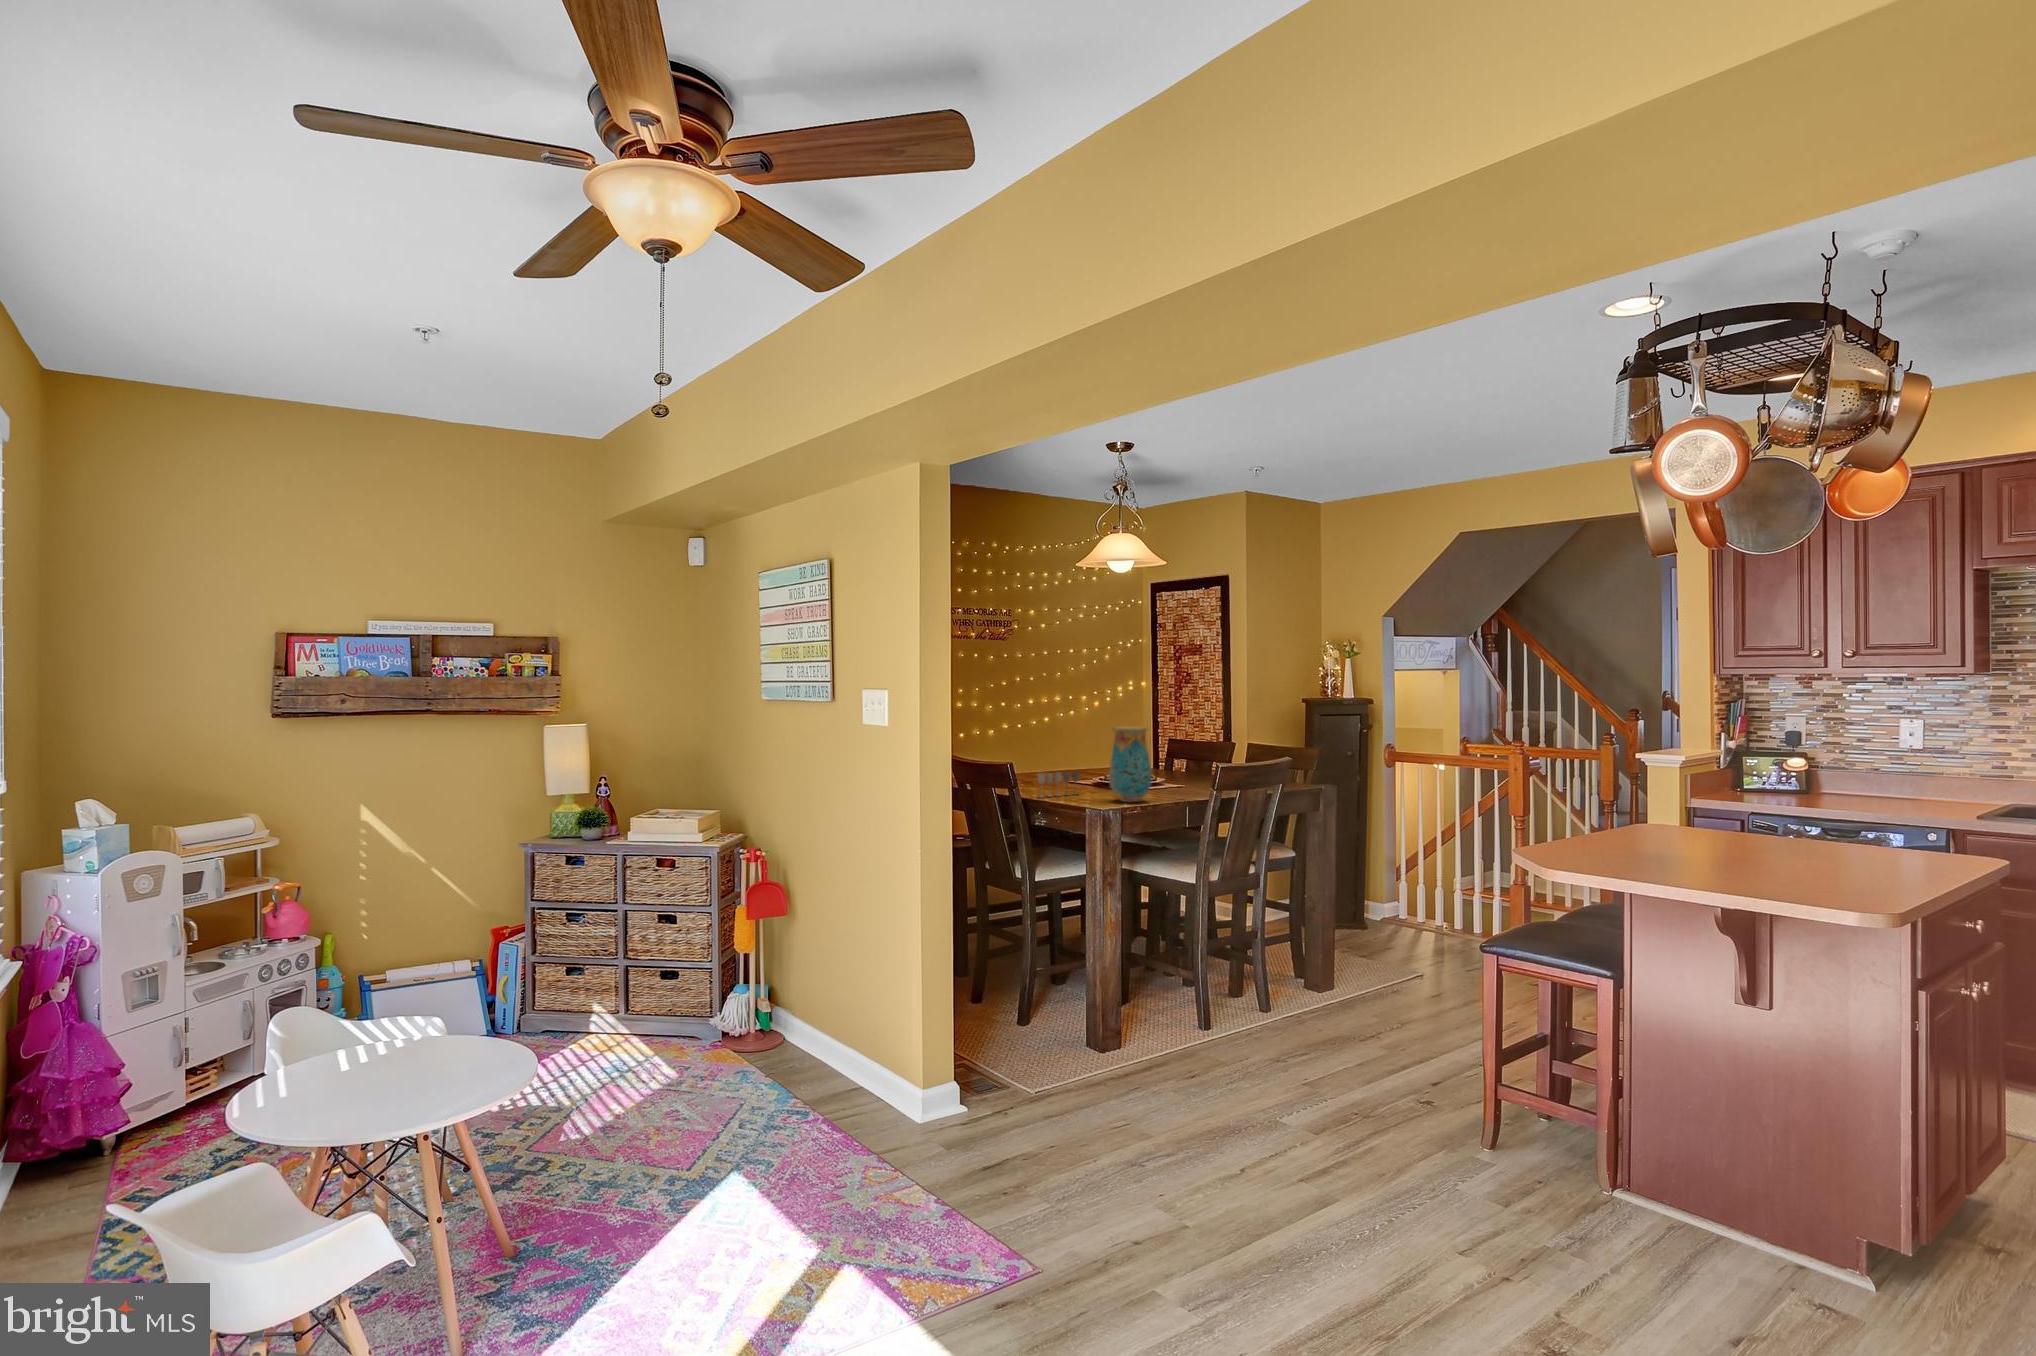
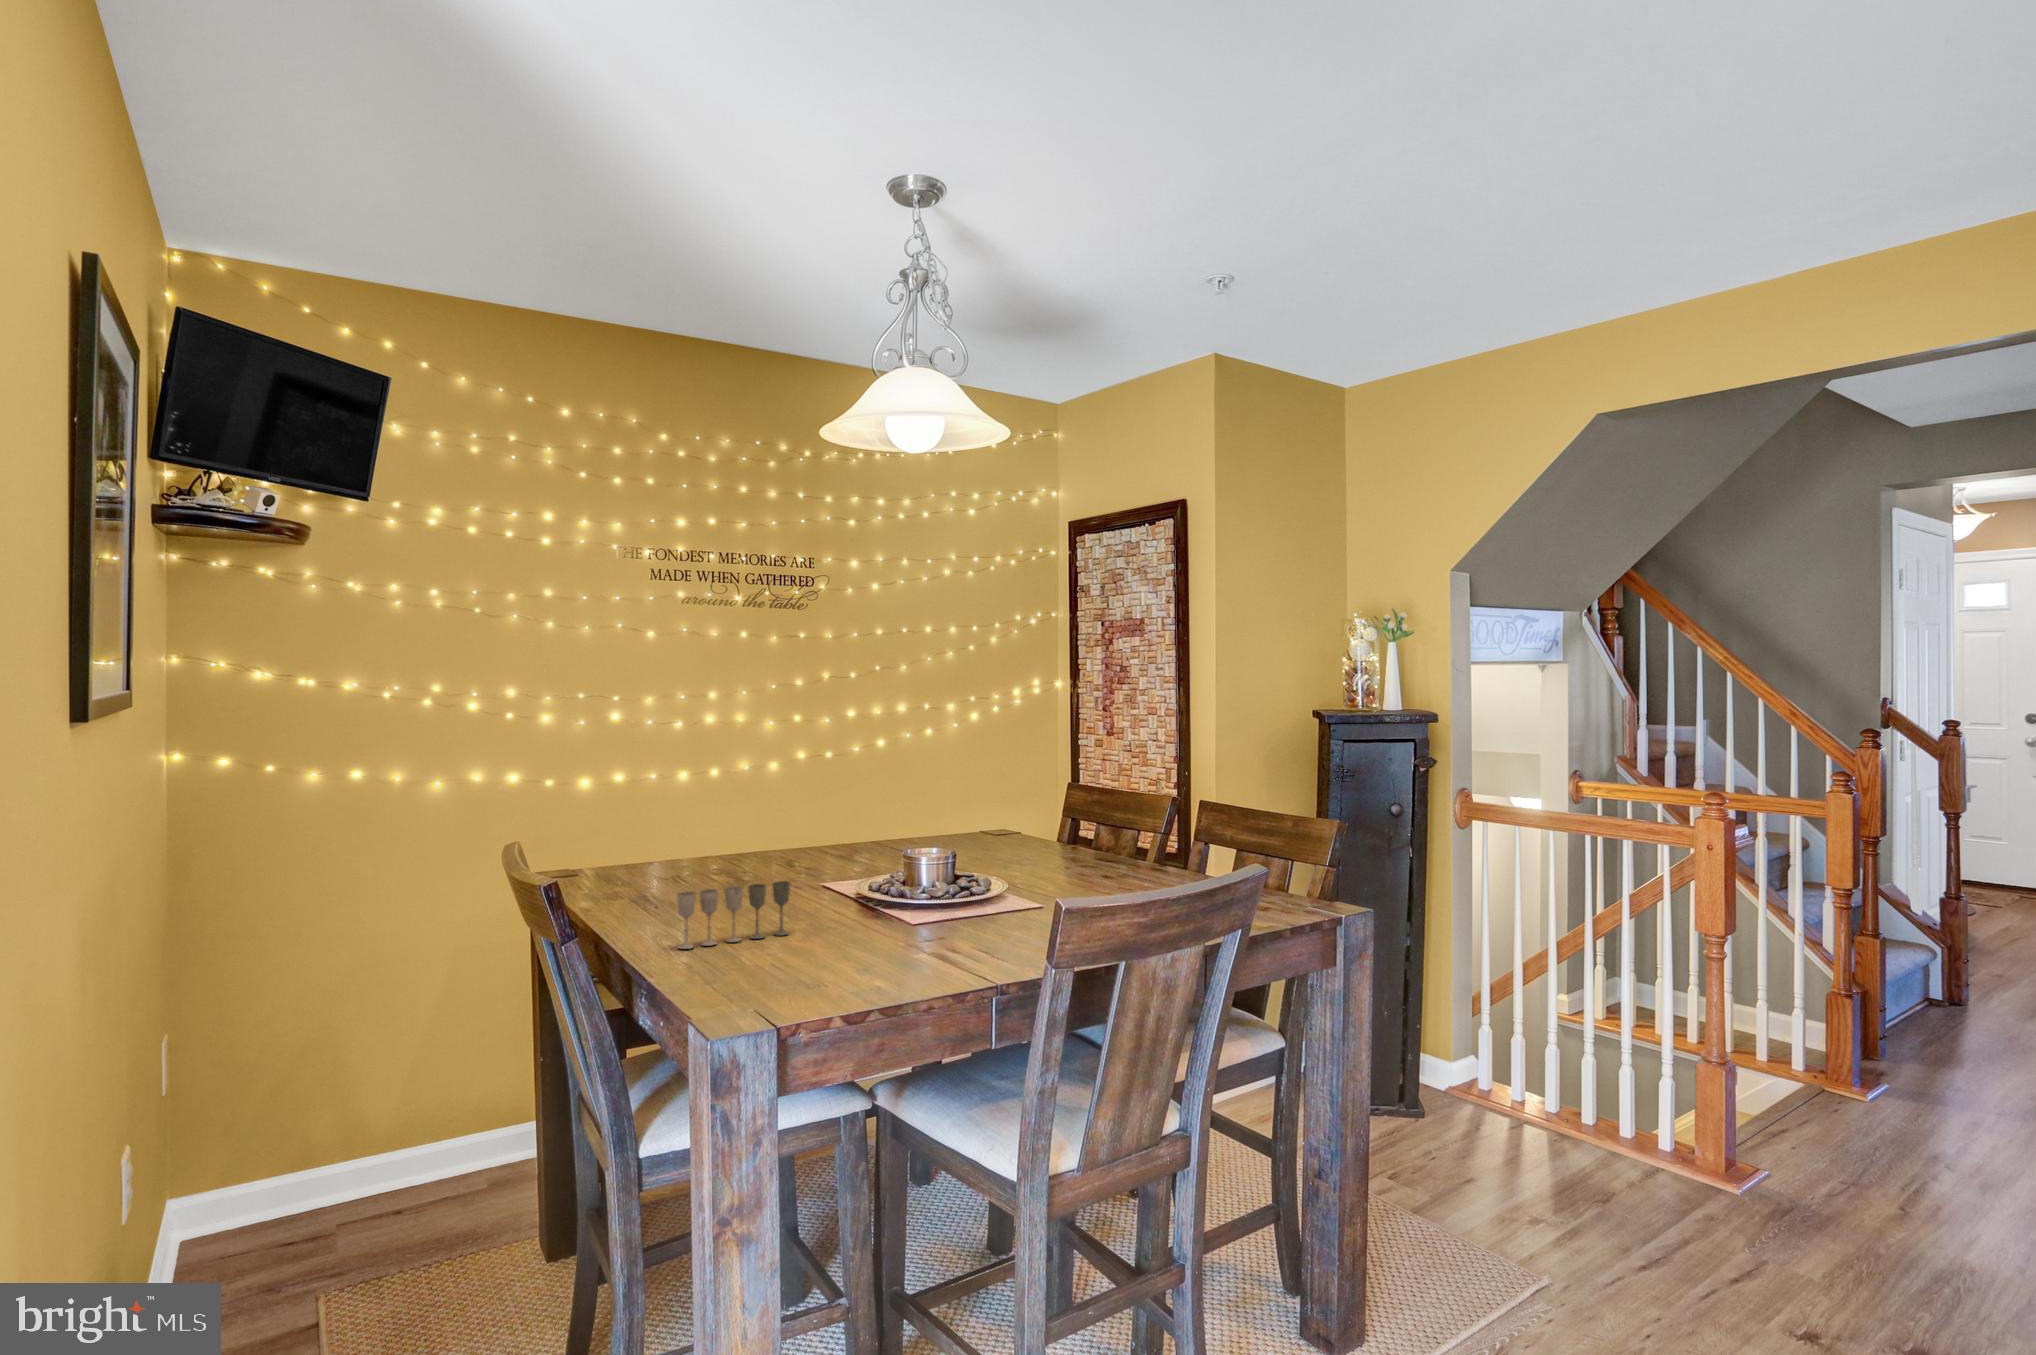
vase: present [1109,727,1152,802] -> none [820,789,920,974]

